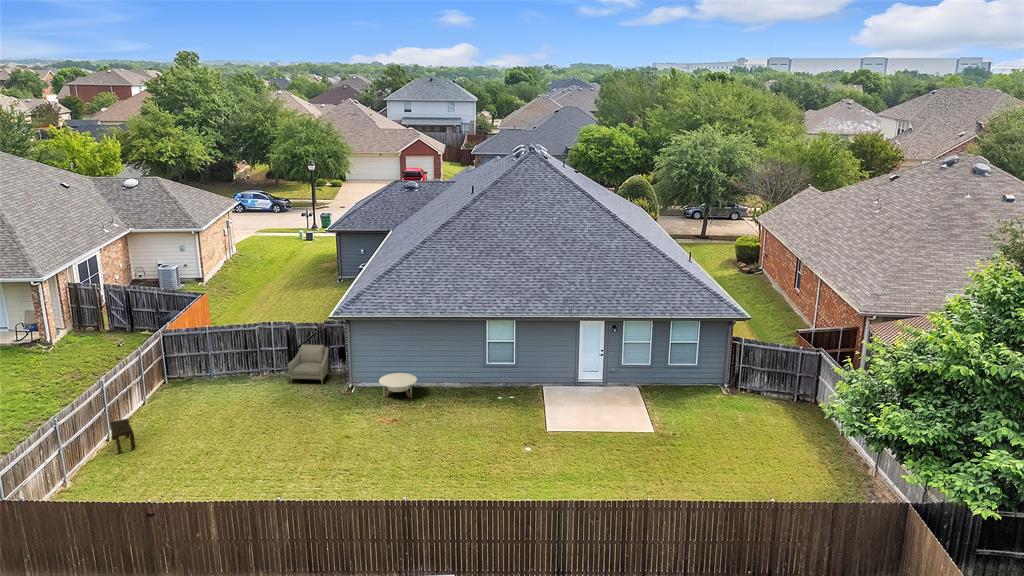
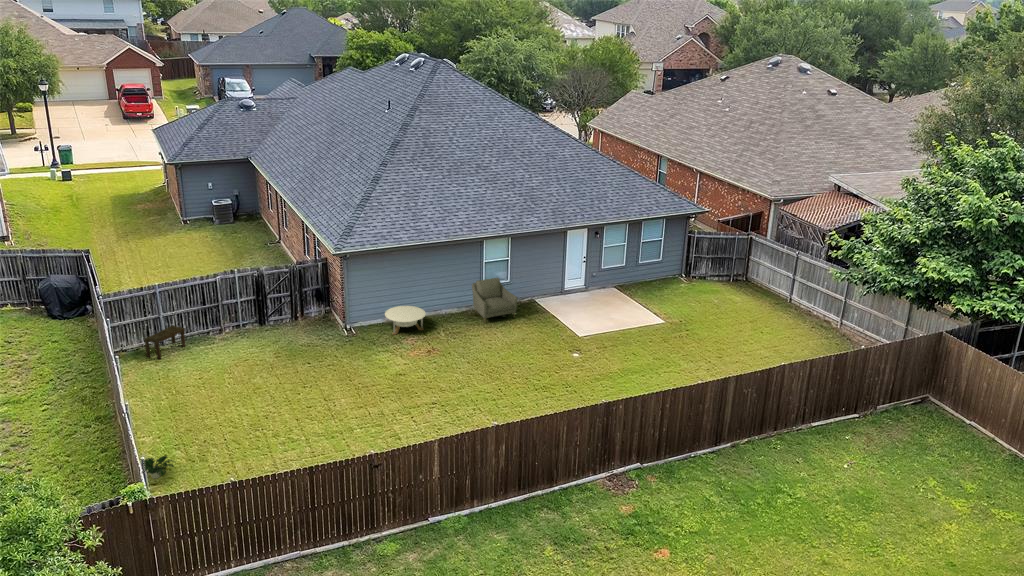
chair: present [288,344,329,384] -> present [472,278,517,323]
bench: present [110,419,135,454] -> present [144,325,185,359]
potted plant: none [79,456,110,473] -> present [143,455,174,479]

